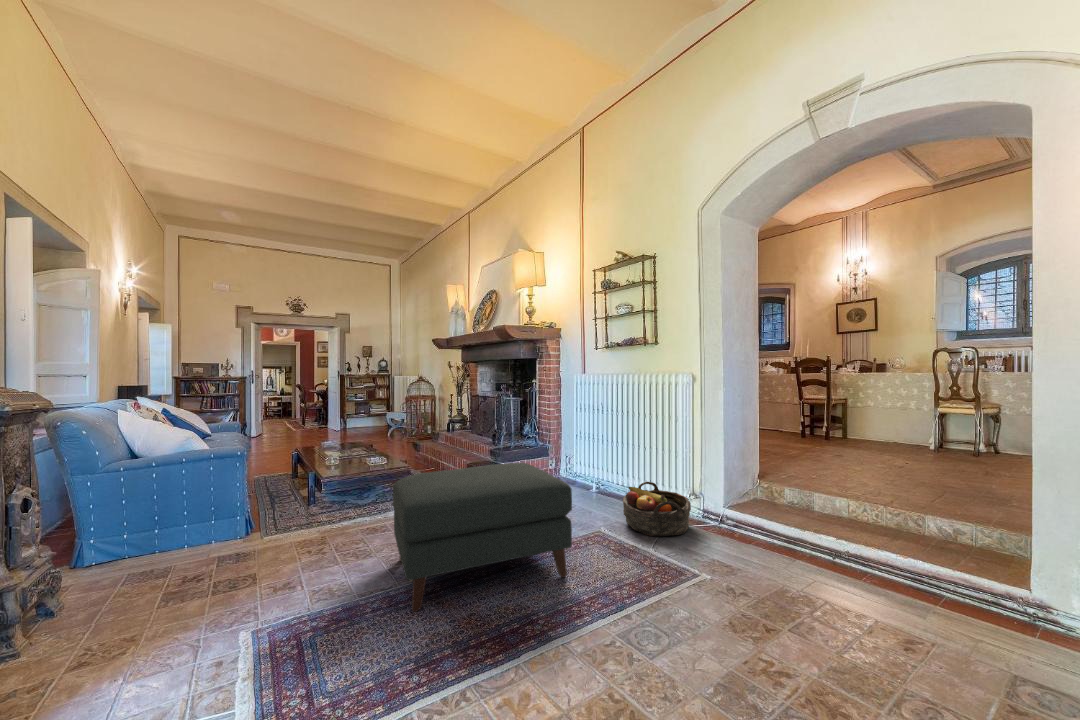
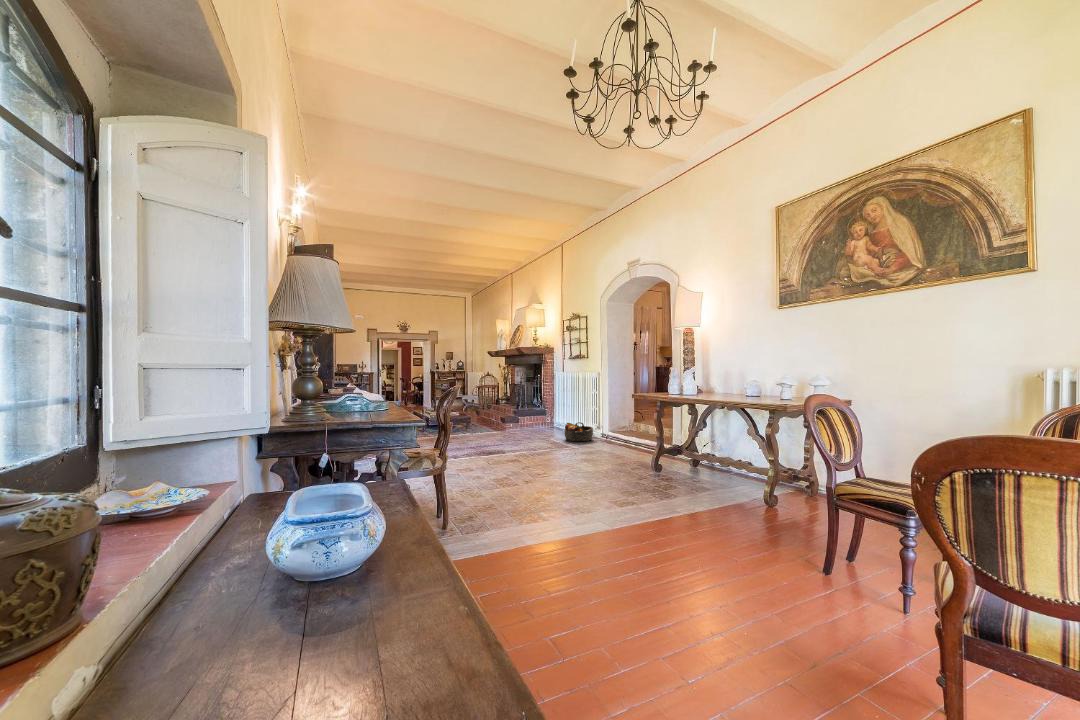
ottoman: present [393,463,572,612] -> none [467,410,530,452]

